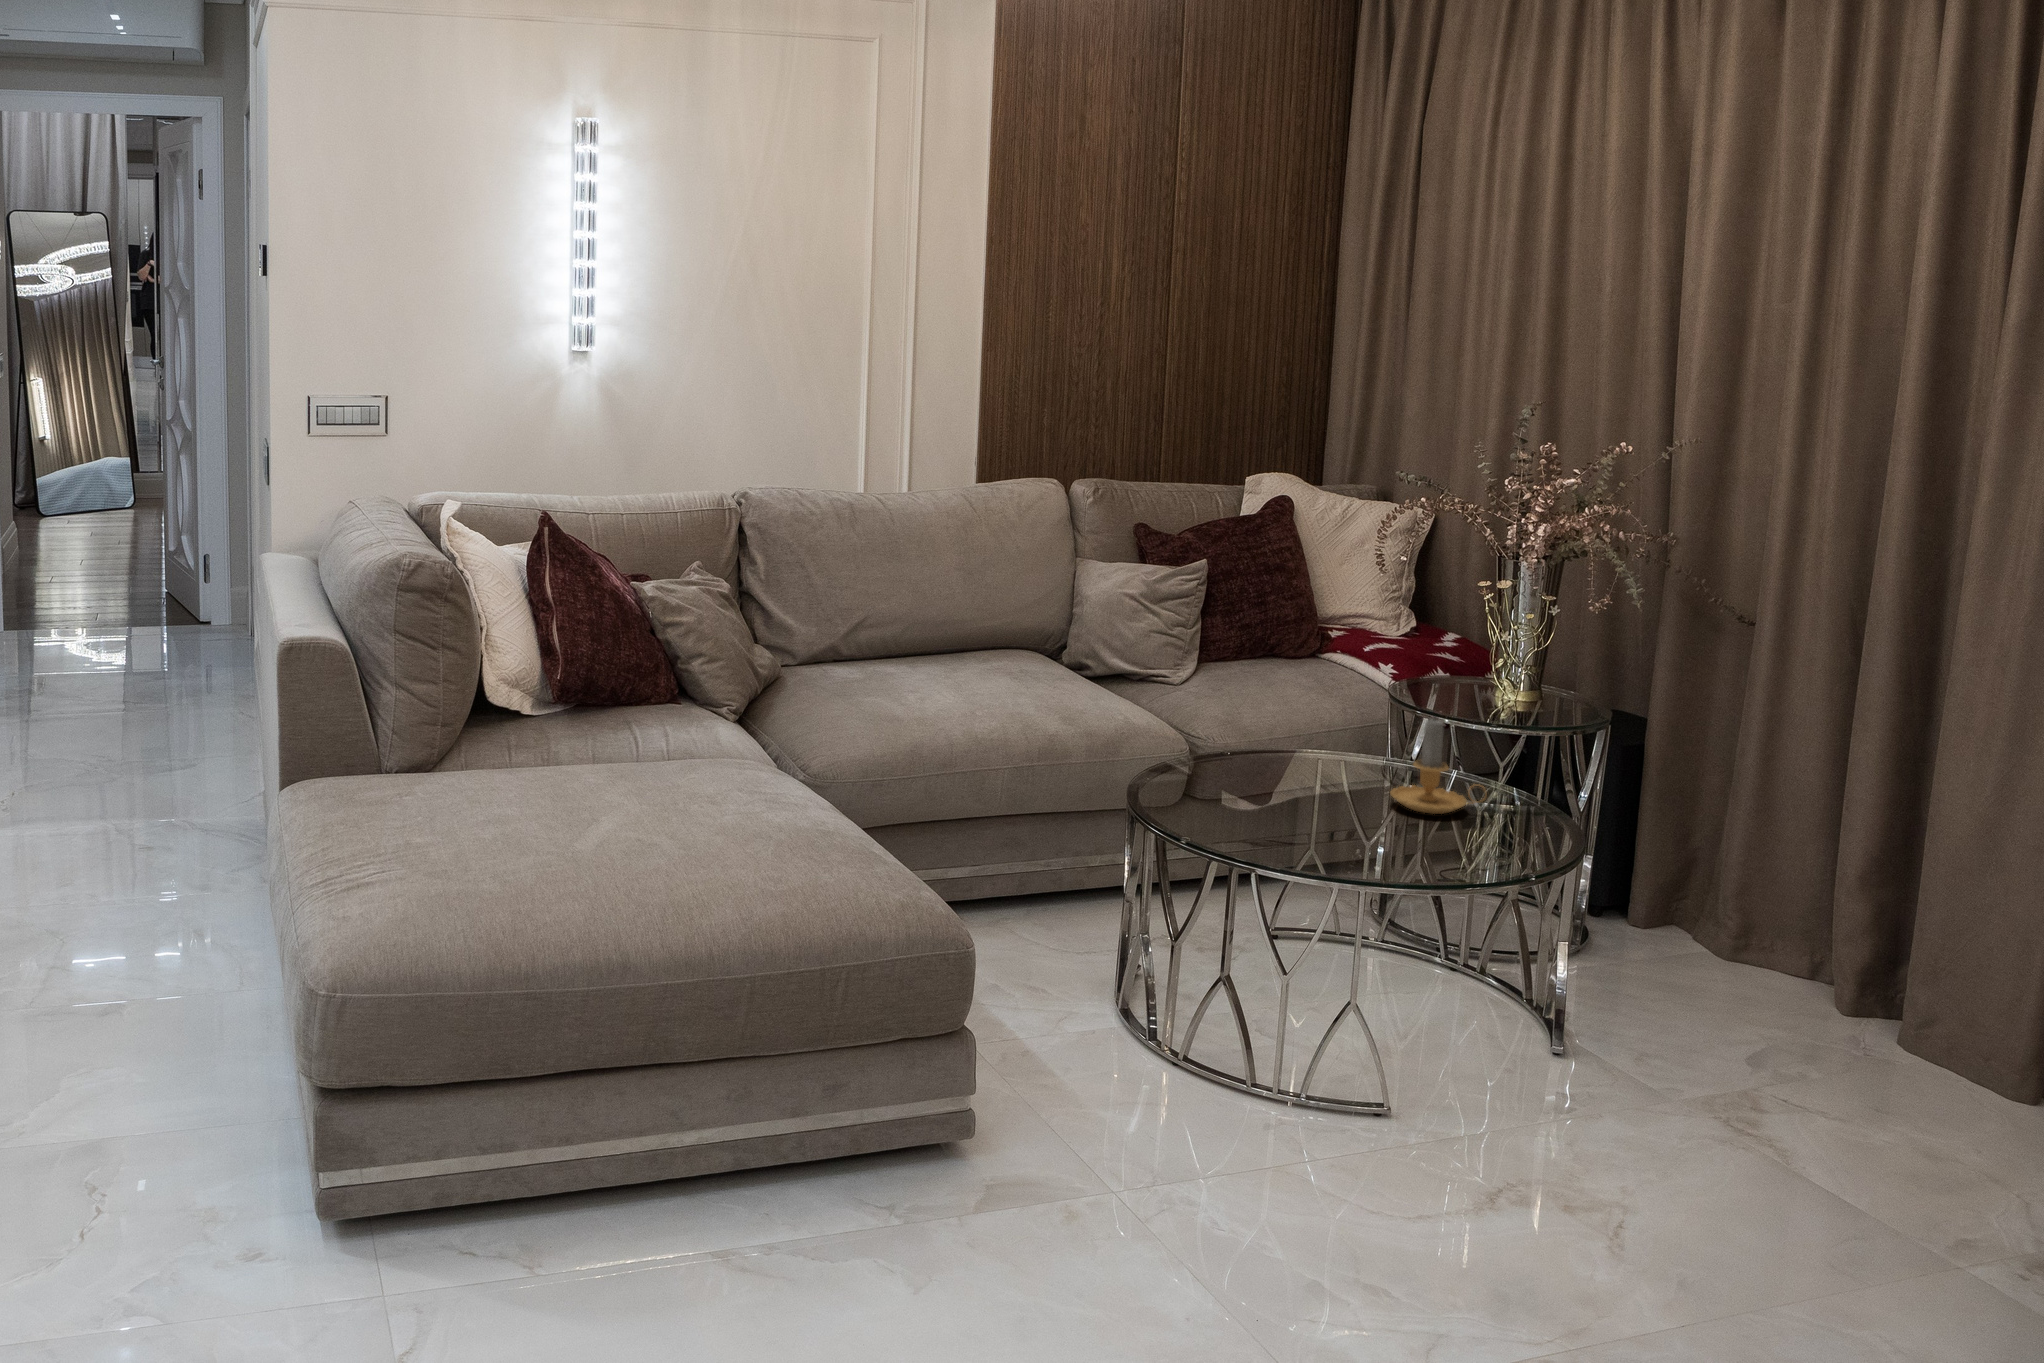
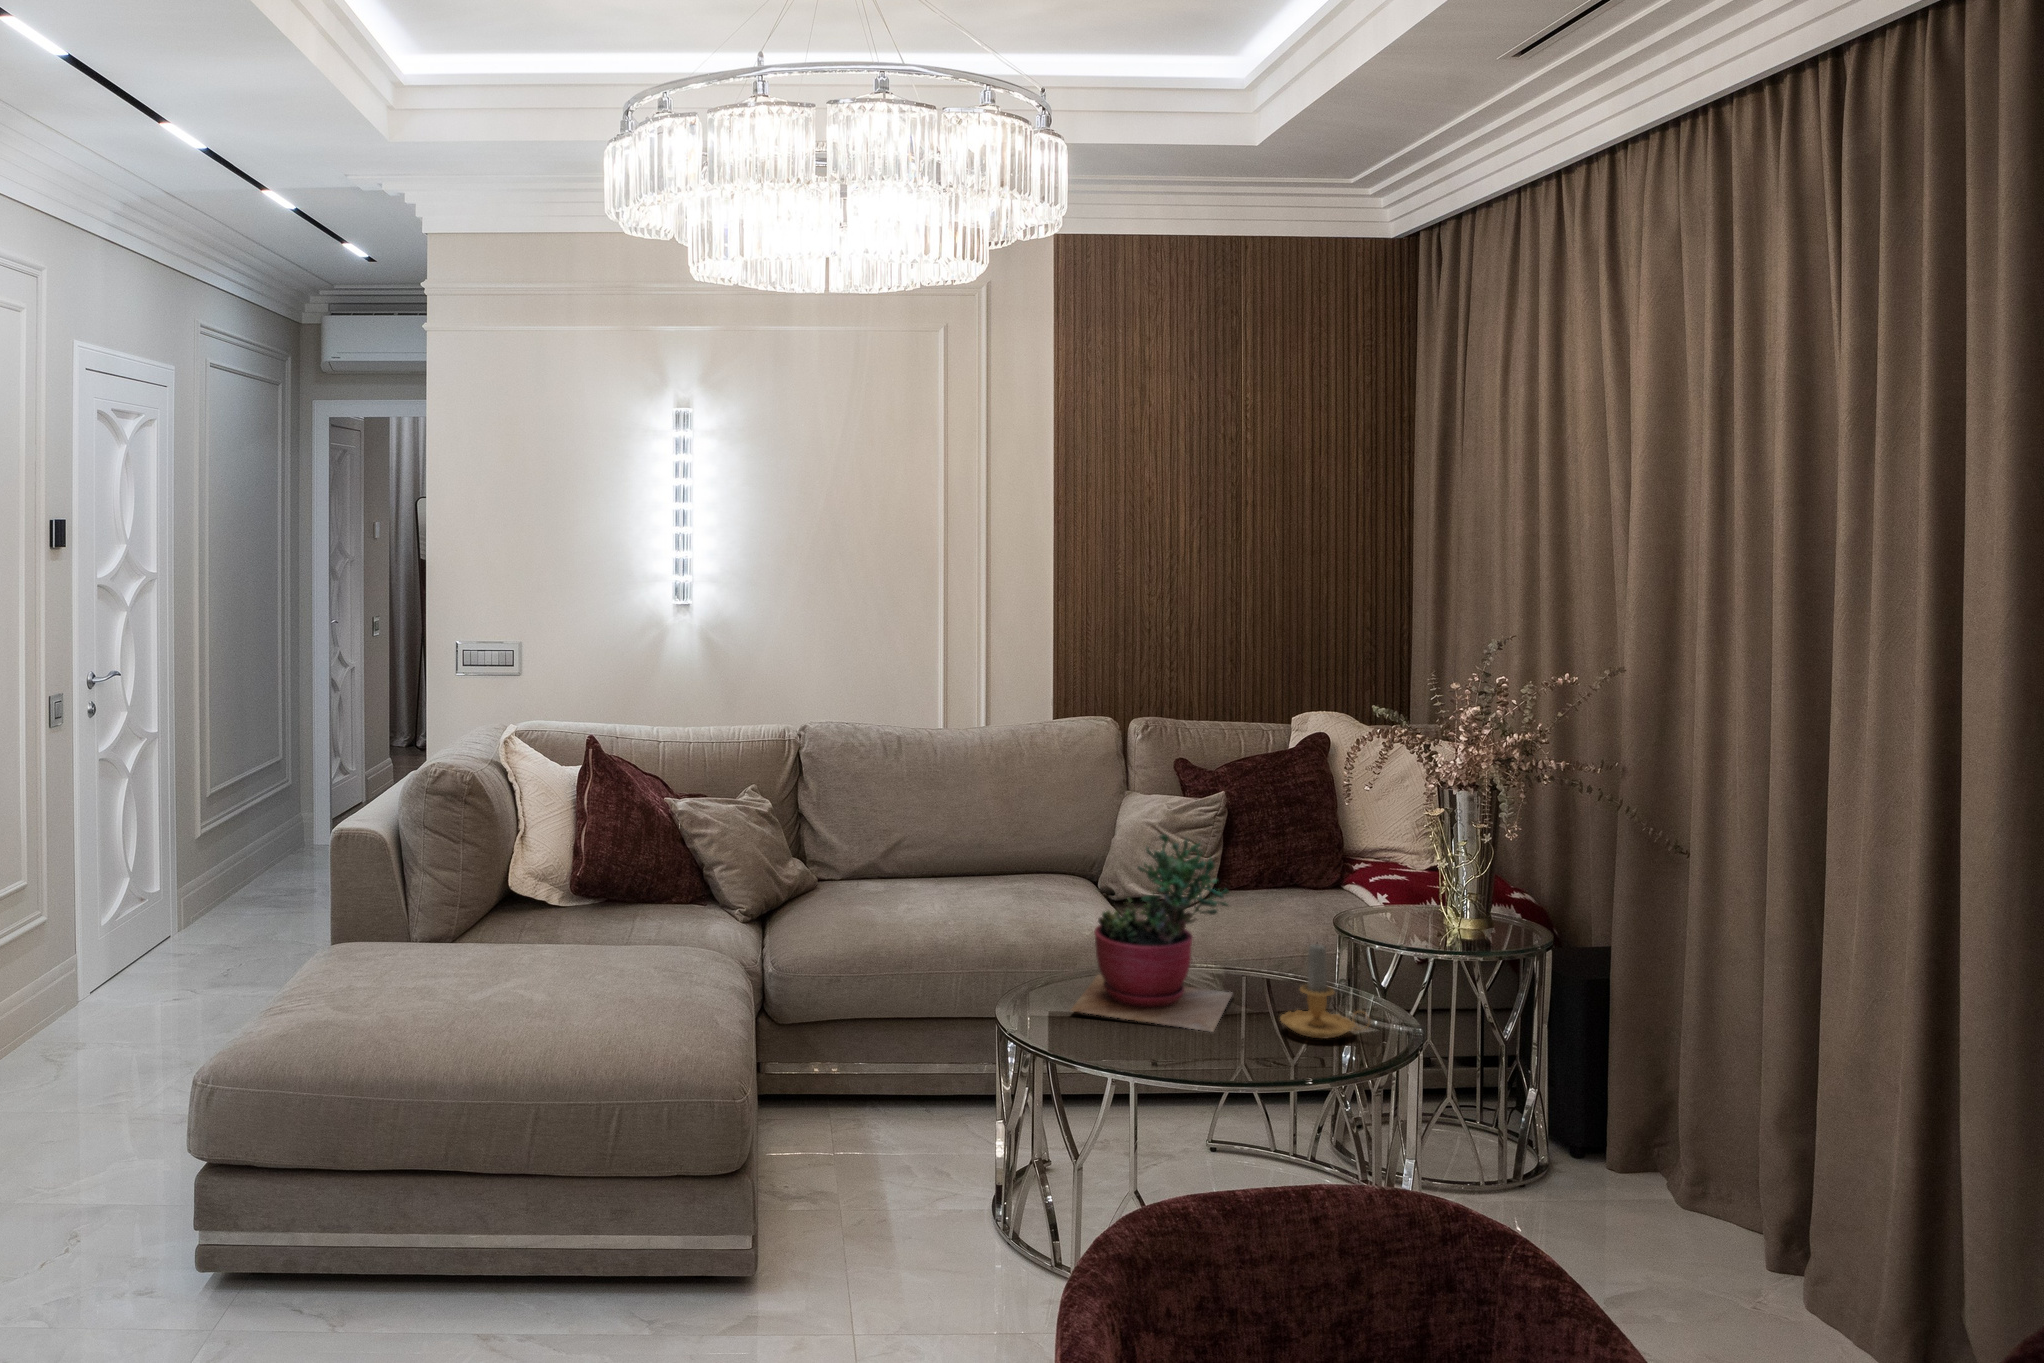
succulent plant: none [1167,609,1329,814] -> present [1071,834,1232,1032]

